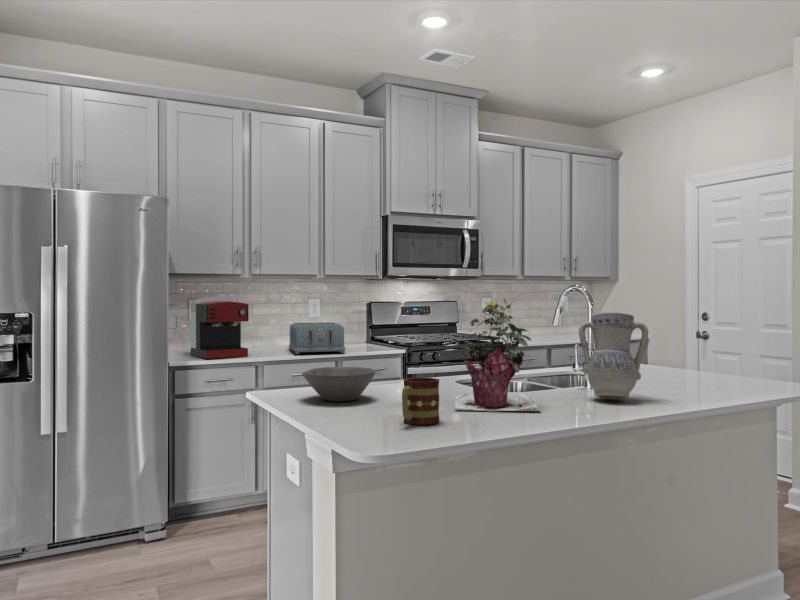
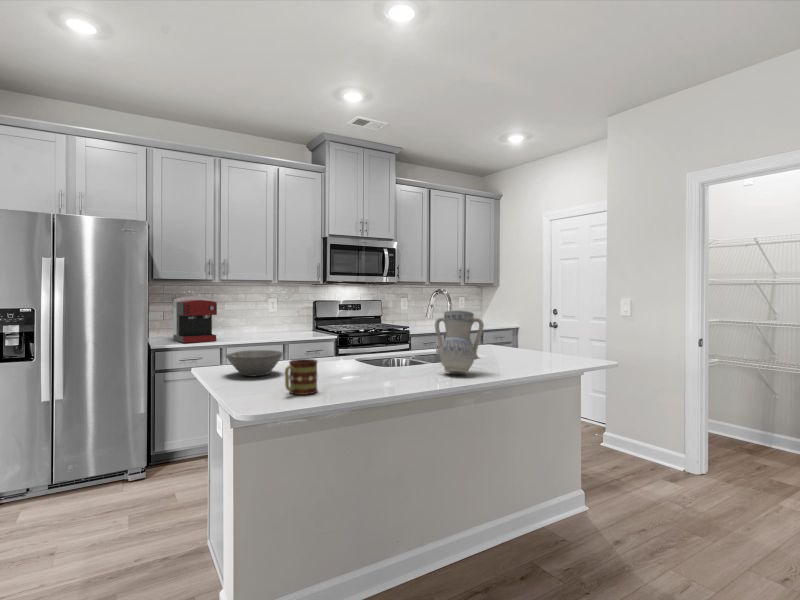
potted plant: present [455,298,541,411] -> none [335,299,400,383]
toaster: present [289,323,345,354] -> none [251,316,291,339]

